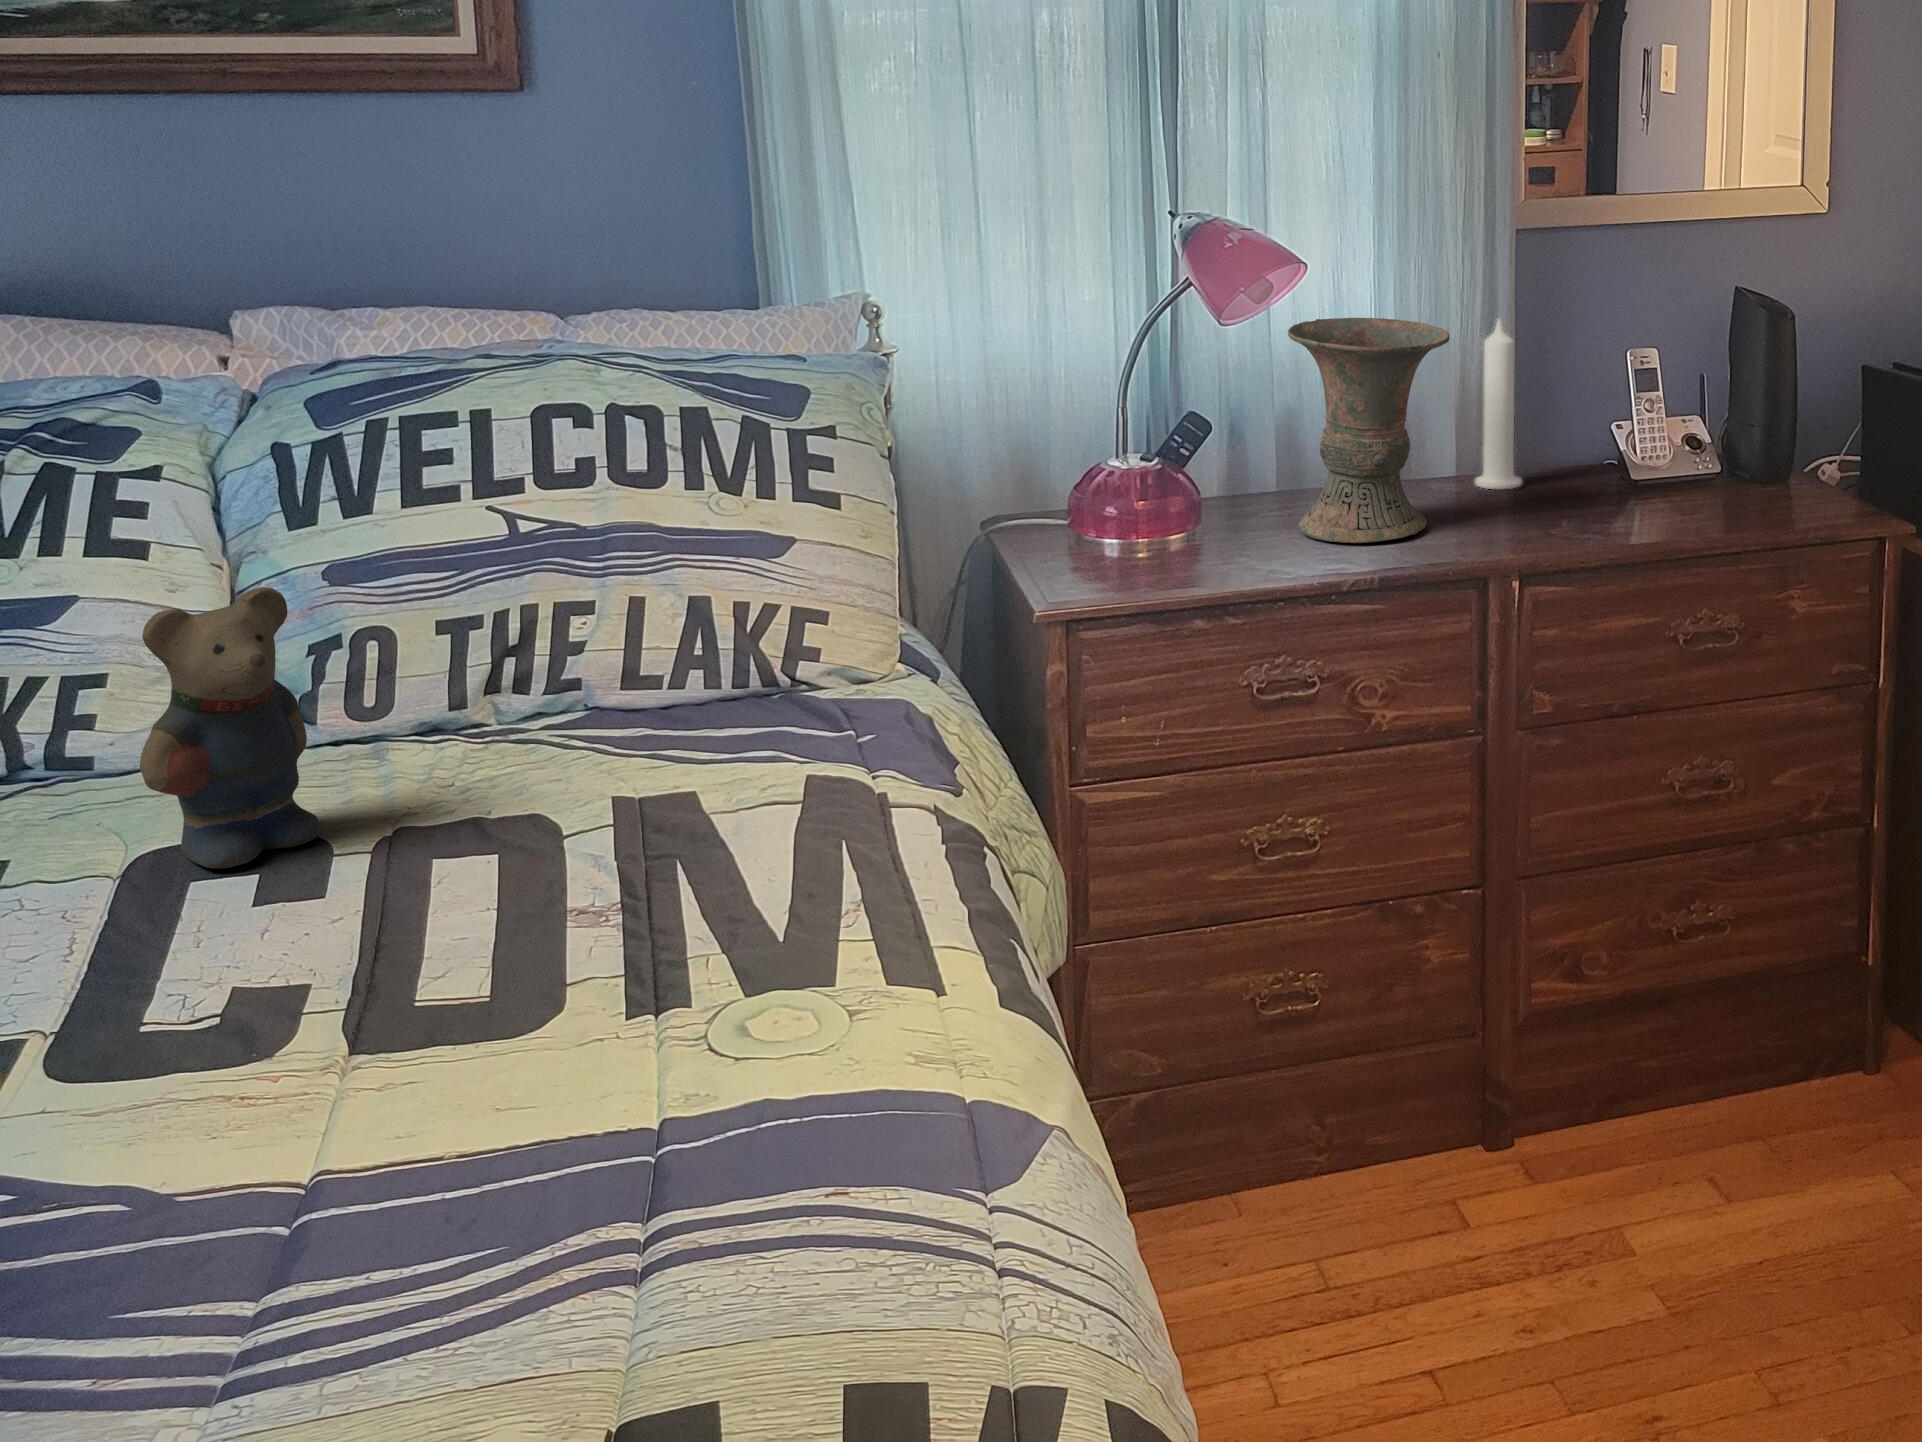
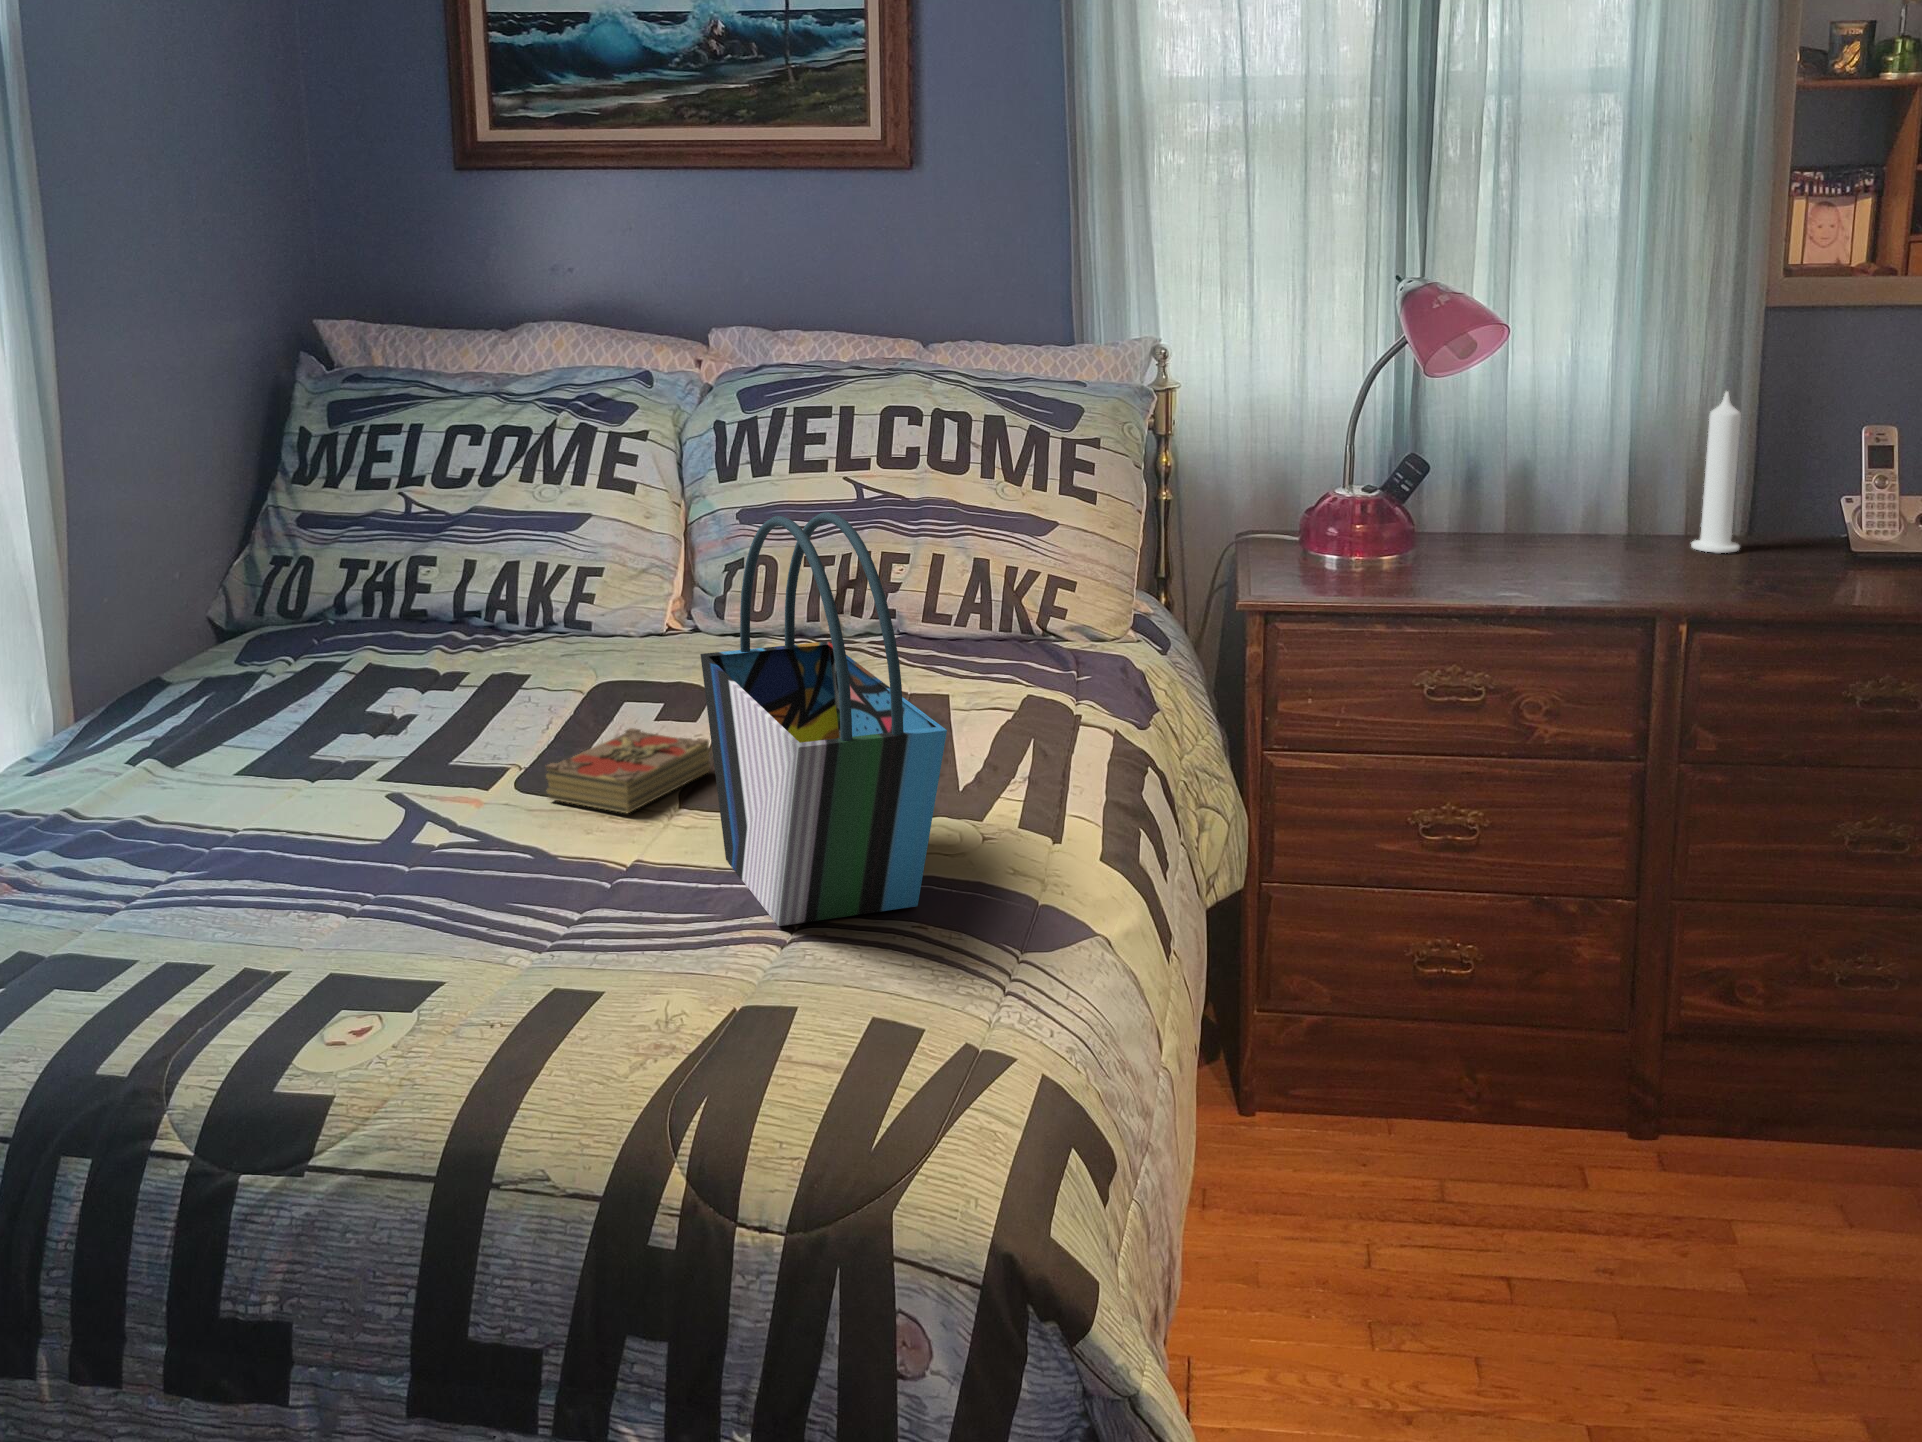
vase: present [1288,318,1450,543] -> none [1499,379,1655,580]
teddy bear: present [140,587,321,868] -> none [597,506,704,693]
tote bag: none [393,612,836,1221] -> present [700,512,947,926]
book: none [115,933,380,1080] -> present [546,728,710,813]

